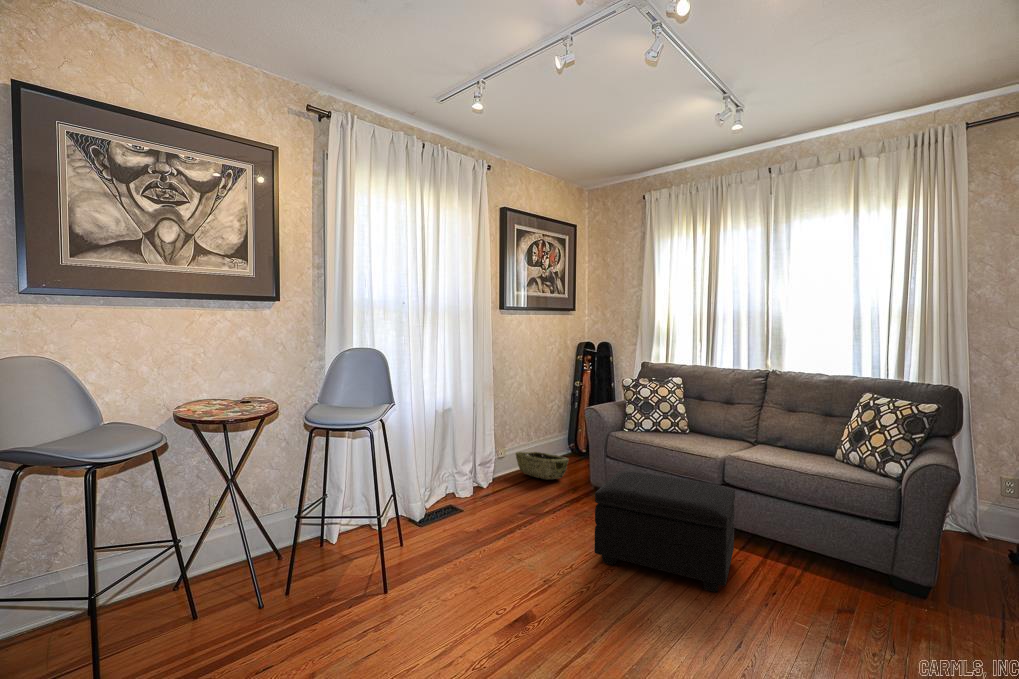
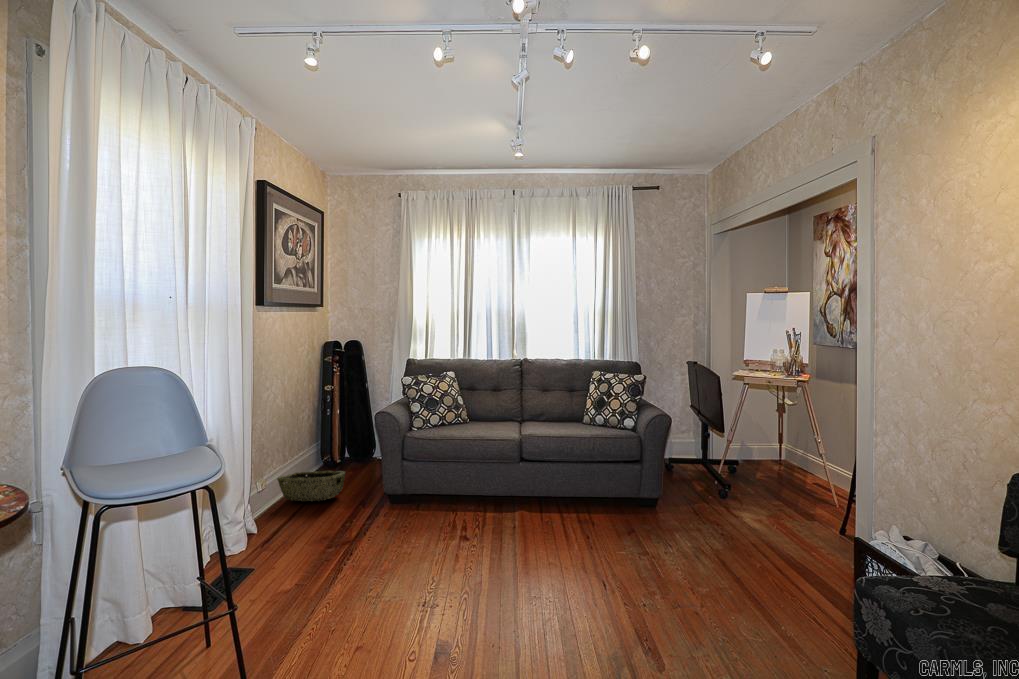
footstool: present [594,471,735,592] -> none [442,461,565,562]

